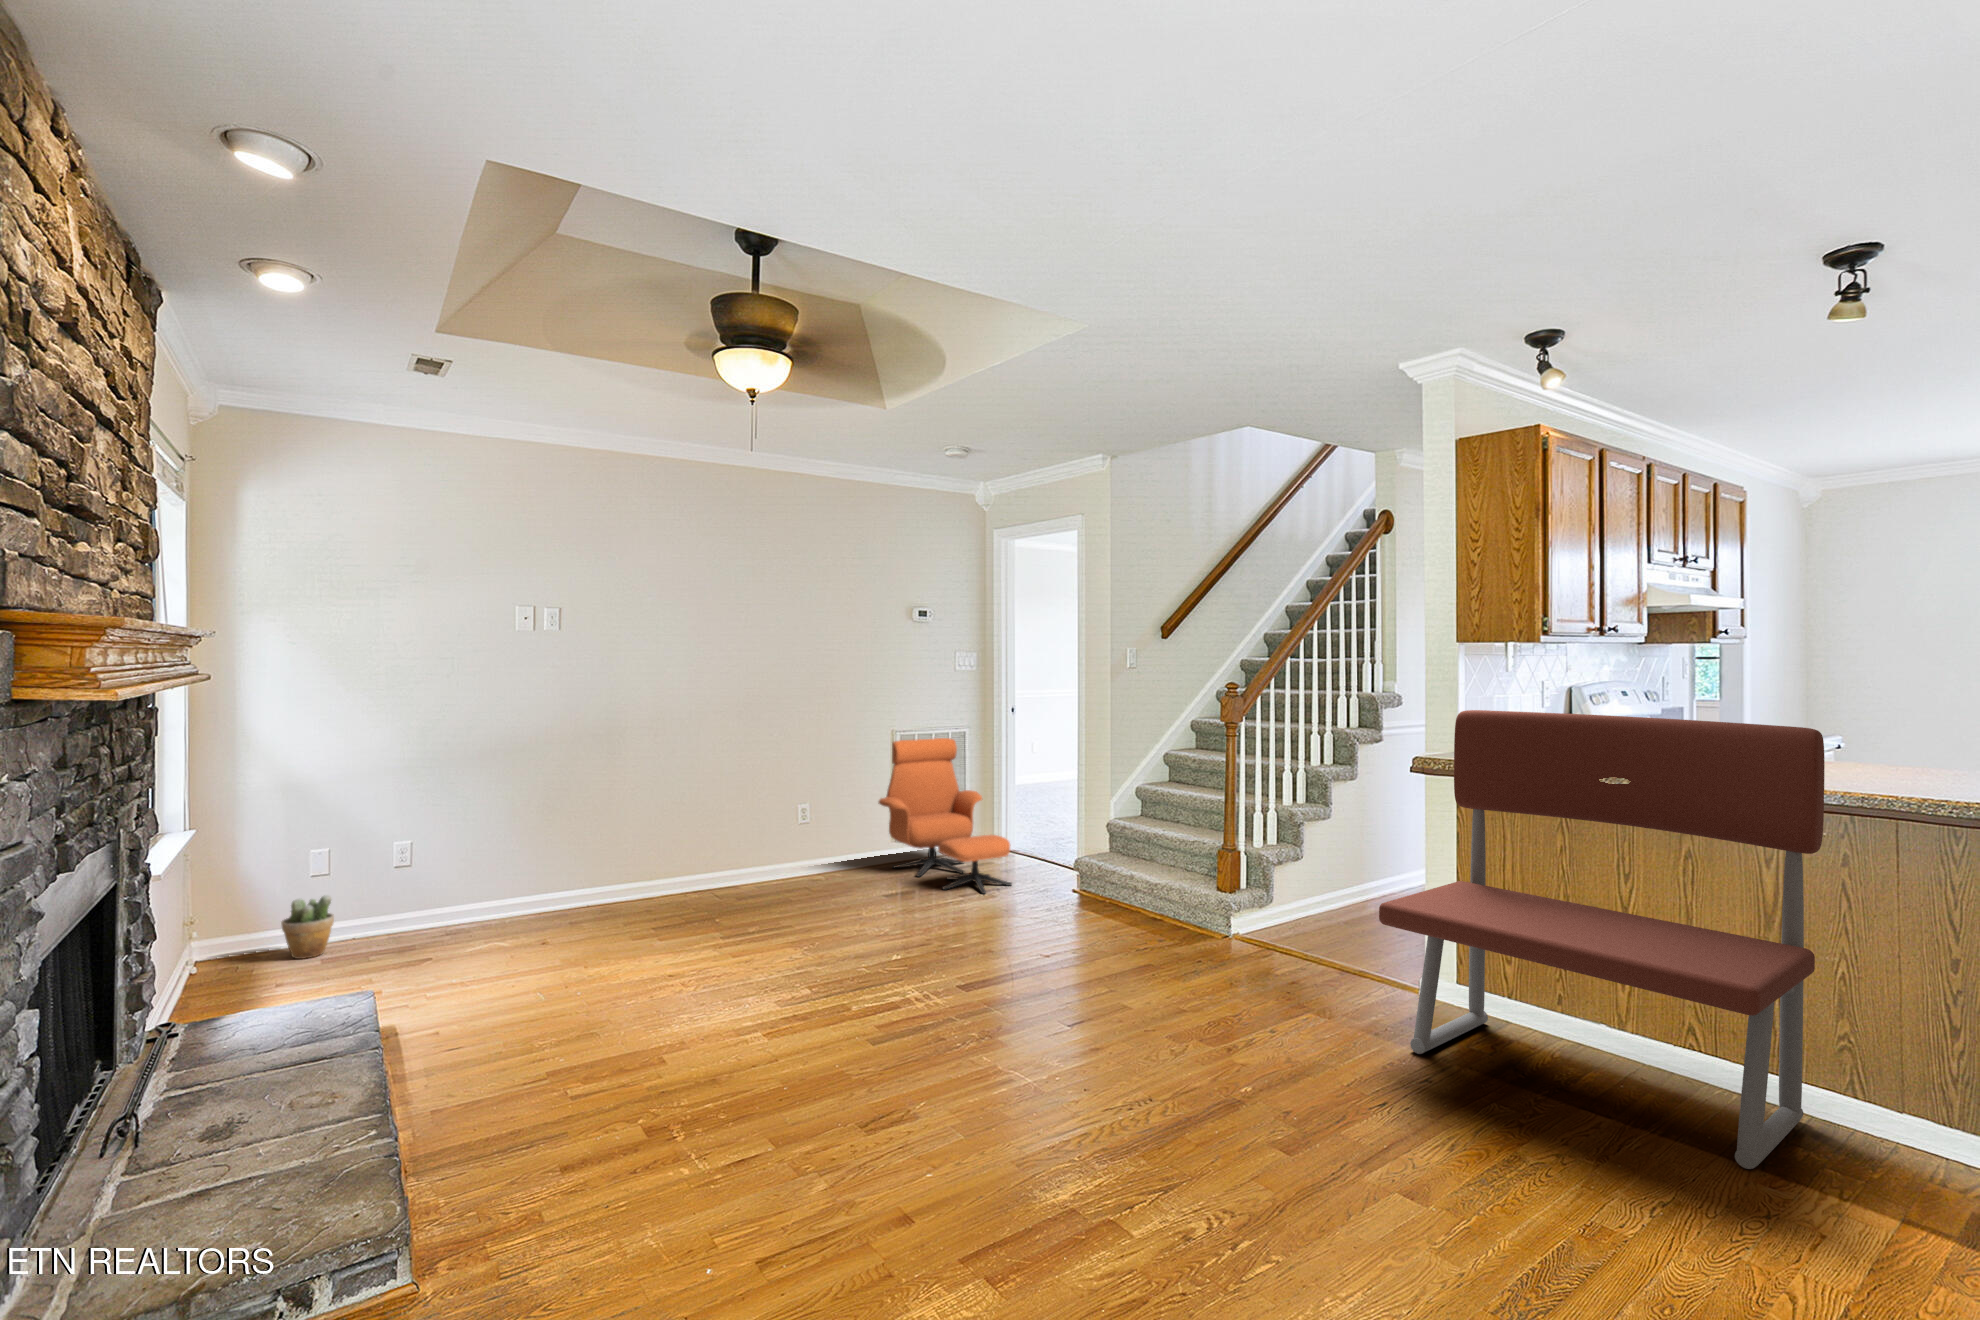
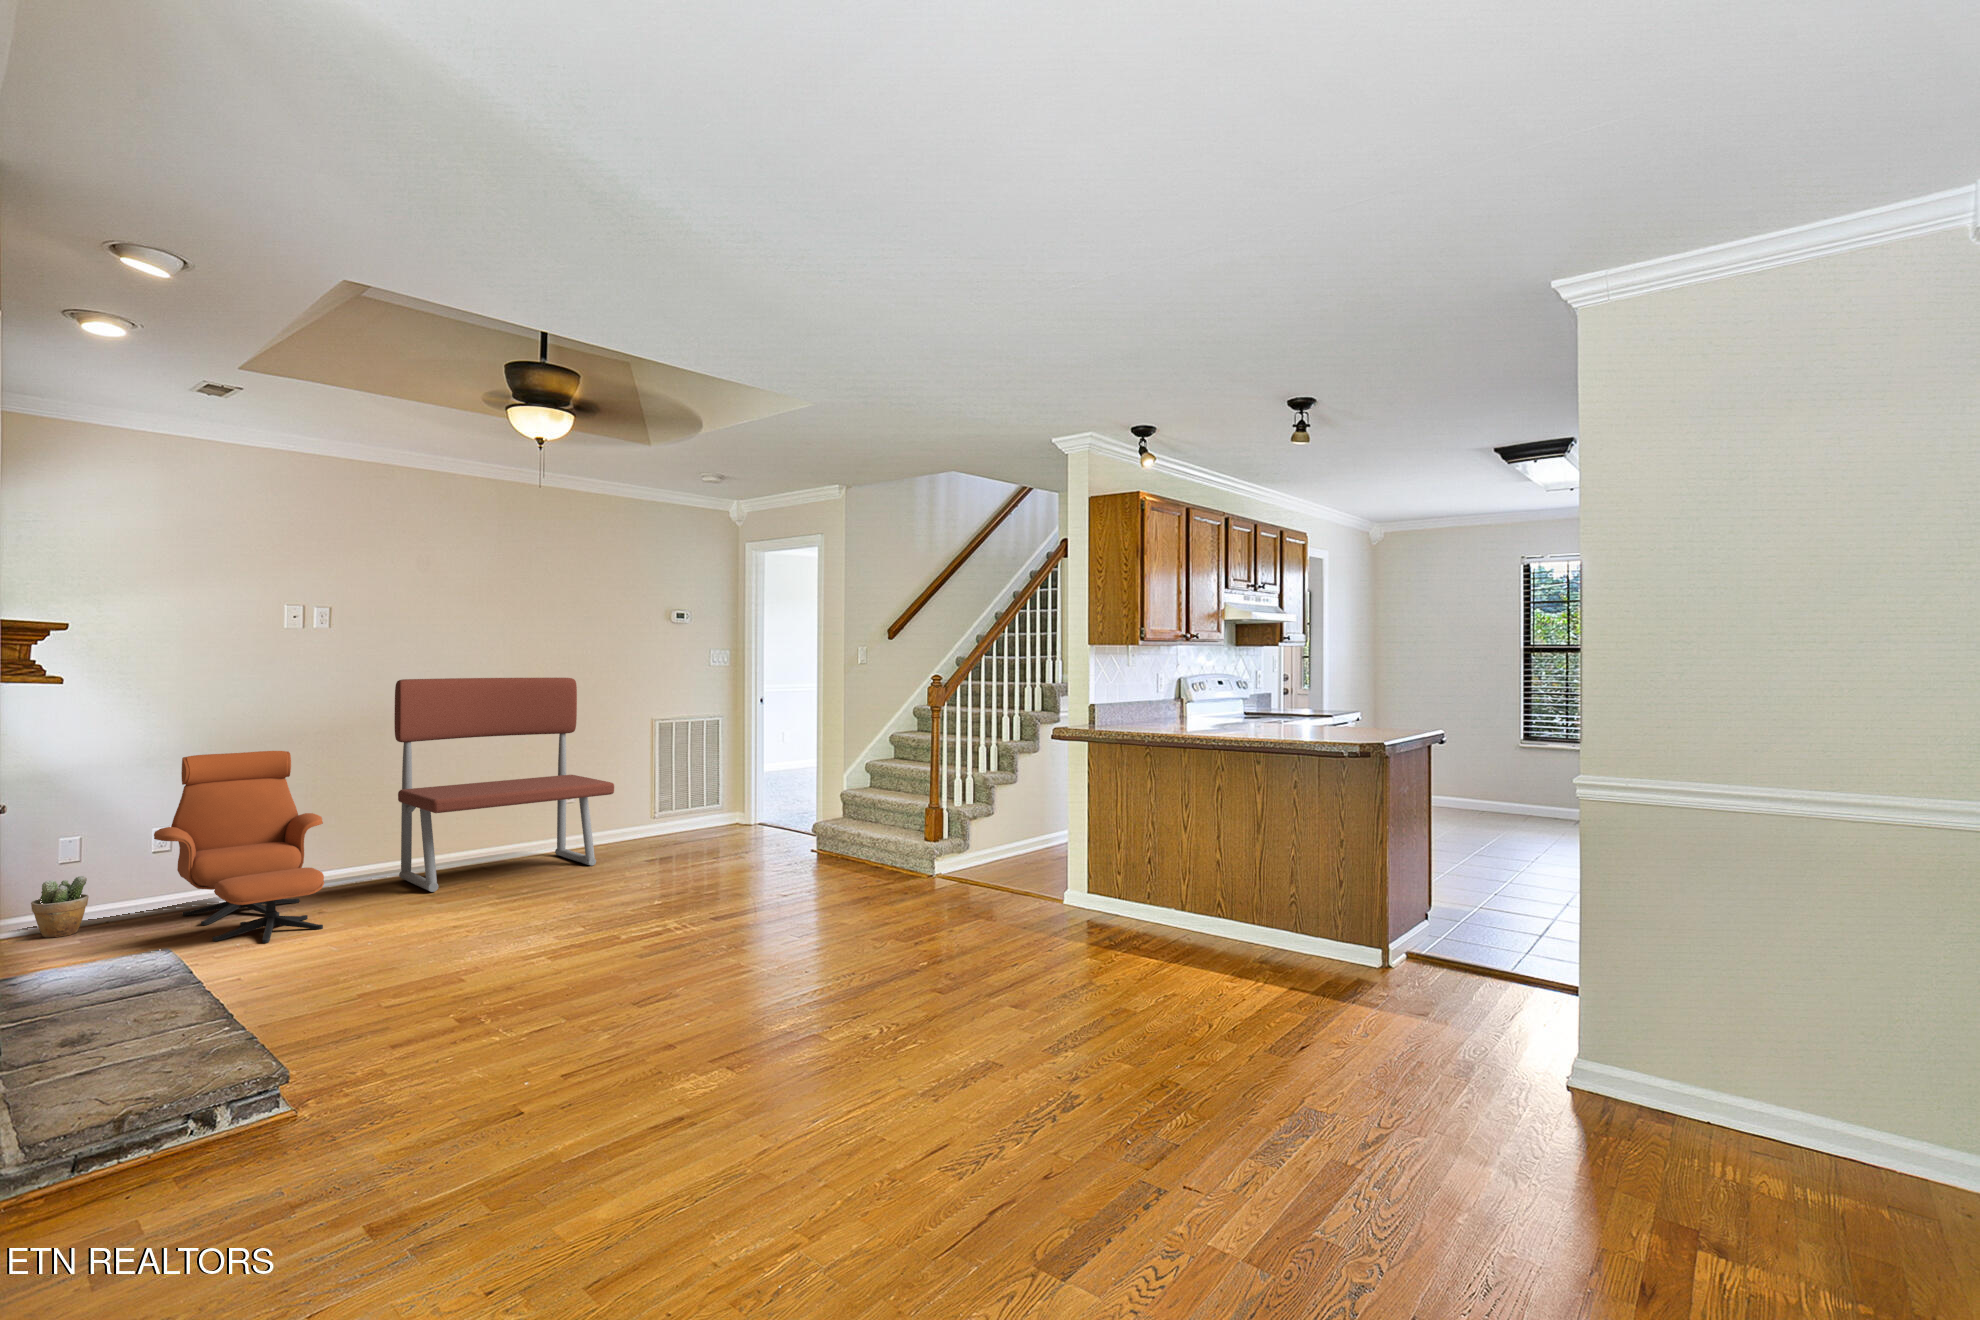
bench: present [1379,710,1825,1169] -> present [394,678,614,892]
lounge chair: present [879,738,1012,894] -> present [154,751,324,943]

